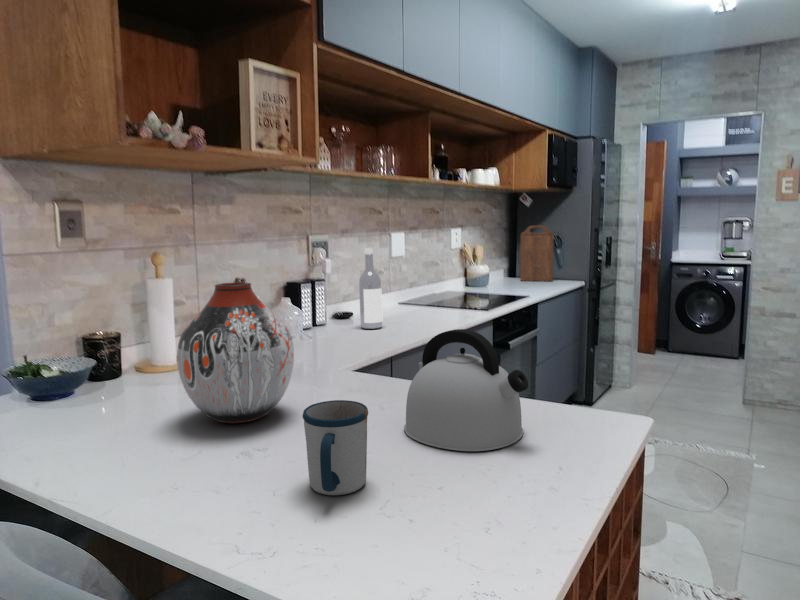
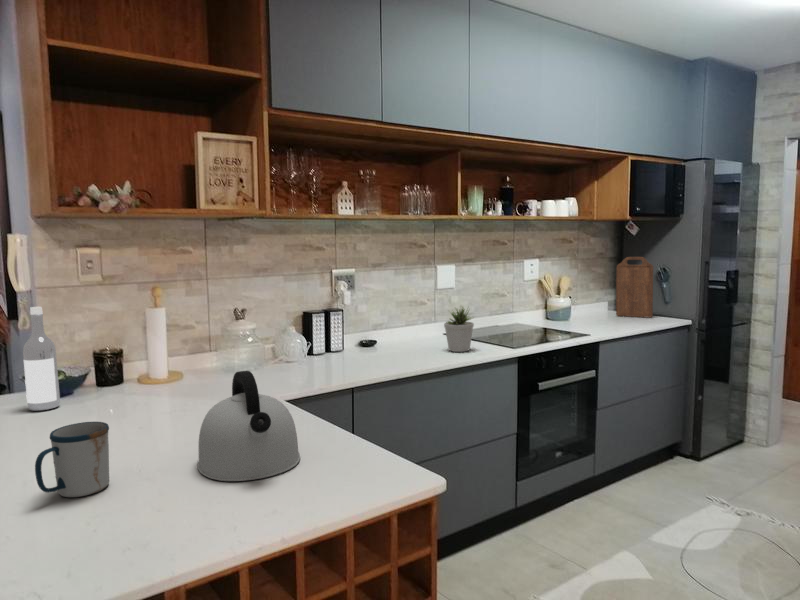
wine bottle: present [359,248,382,329] -> present [23,307,60,411]
potted plant: none [429,269,460,317] -> present [444,307,474,352]
vase: present [177,282,294,423] -> none [74,319,173,432]

